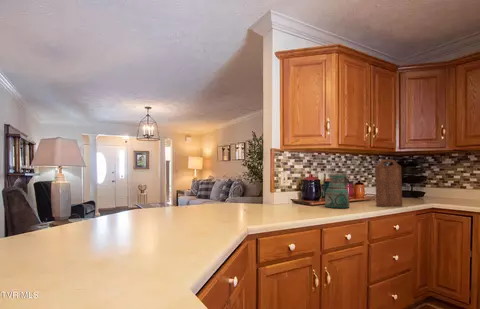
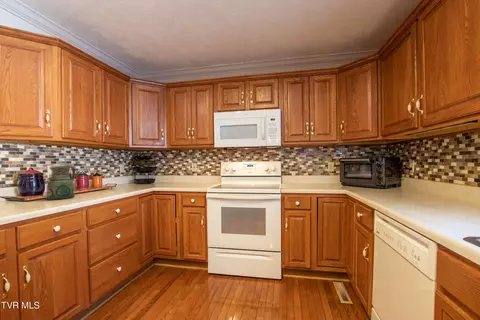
cutting board: present [375,160,402,206] -> none [104,153,128,193]

